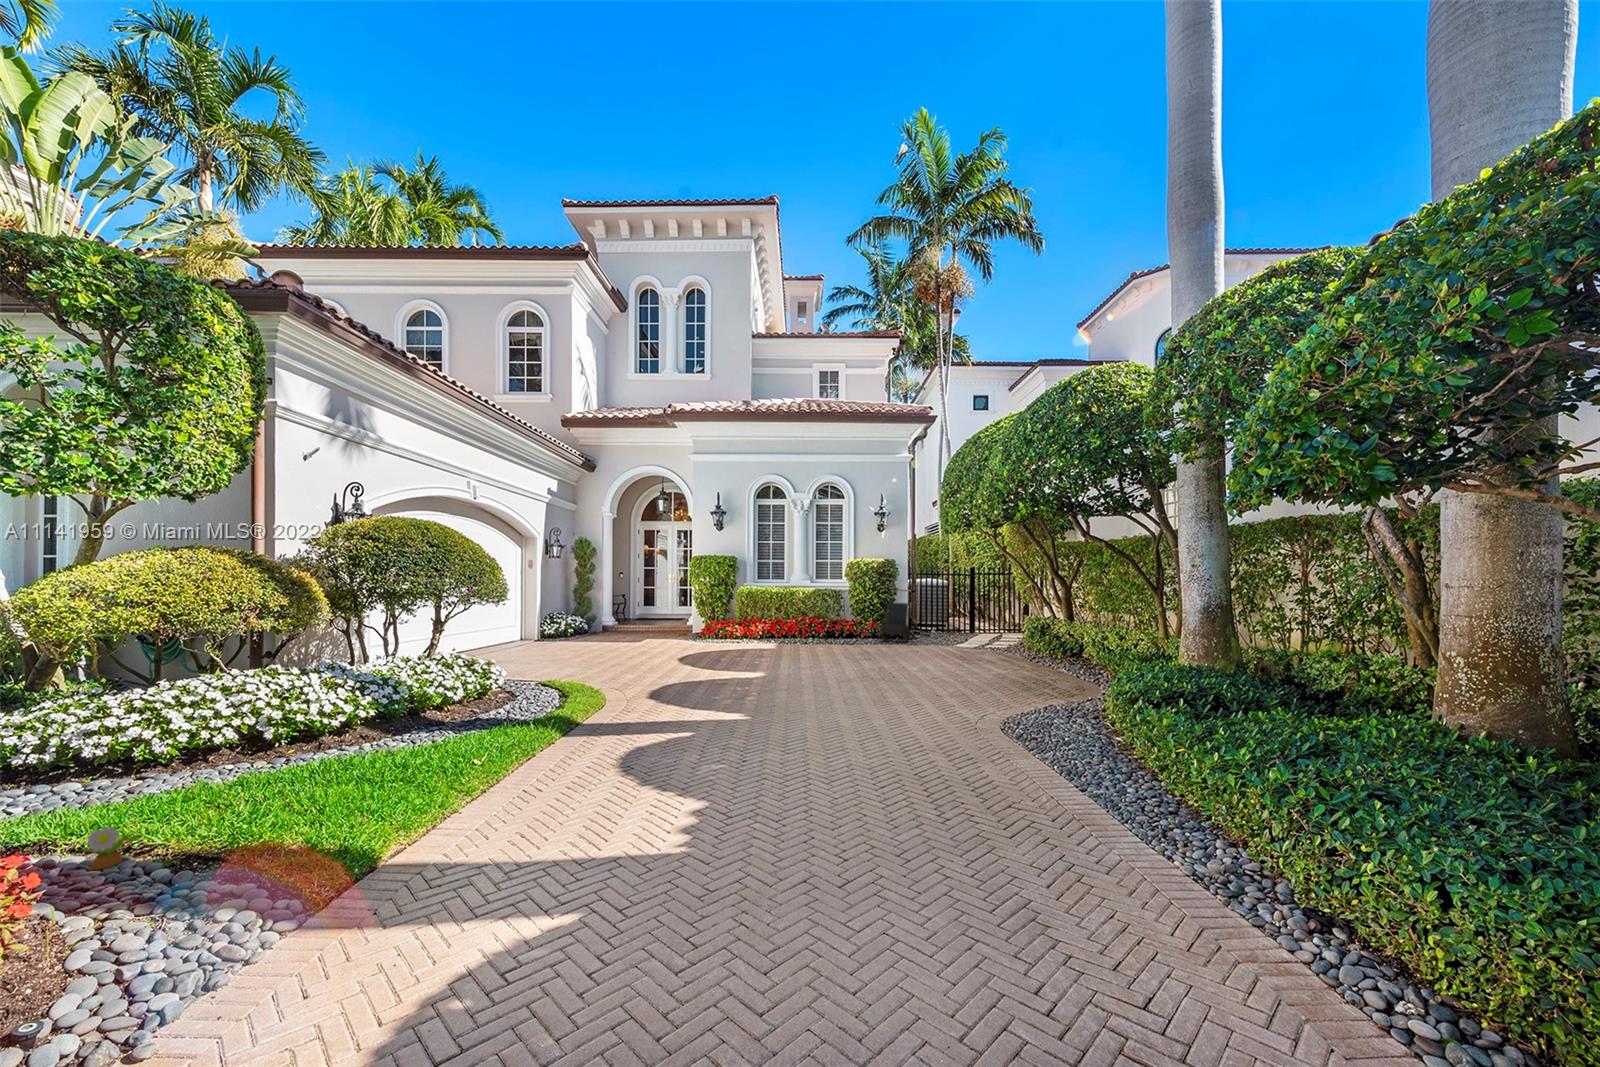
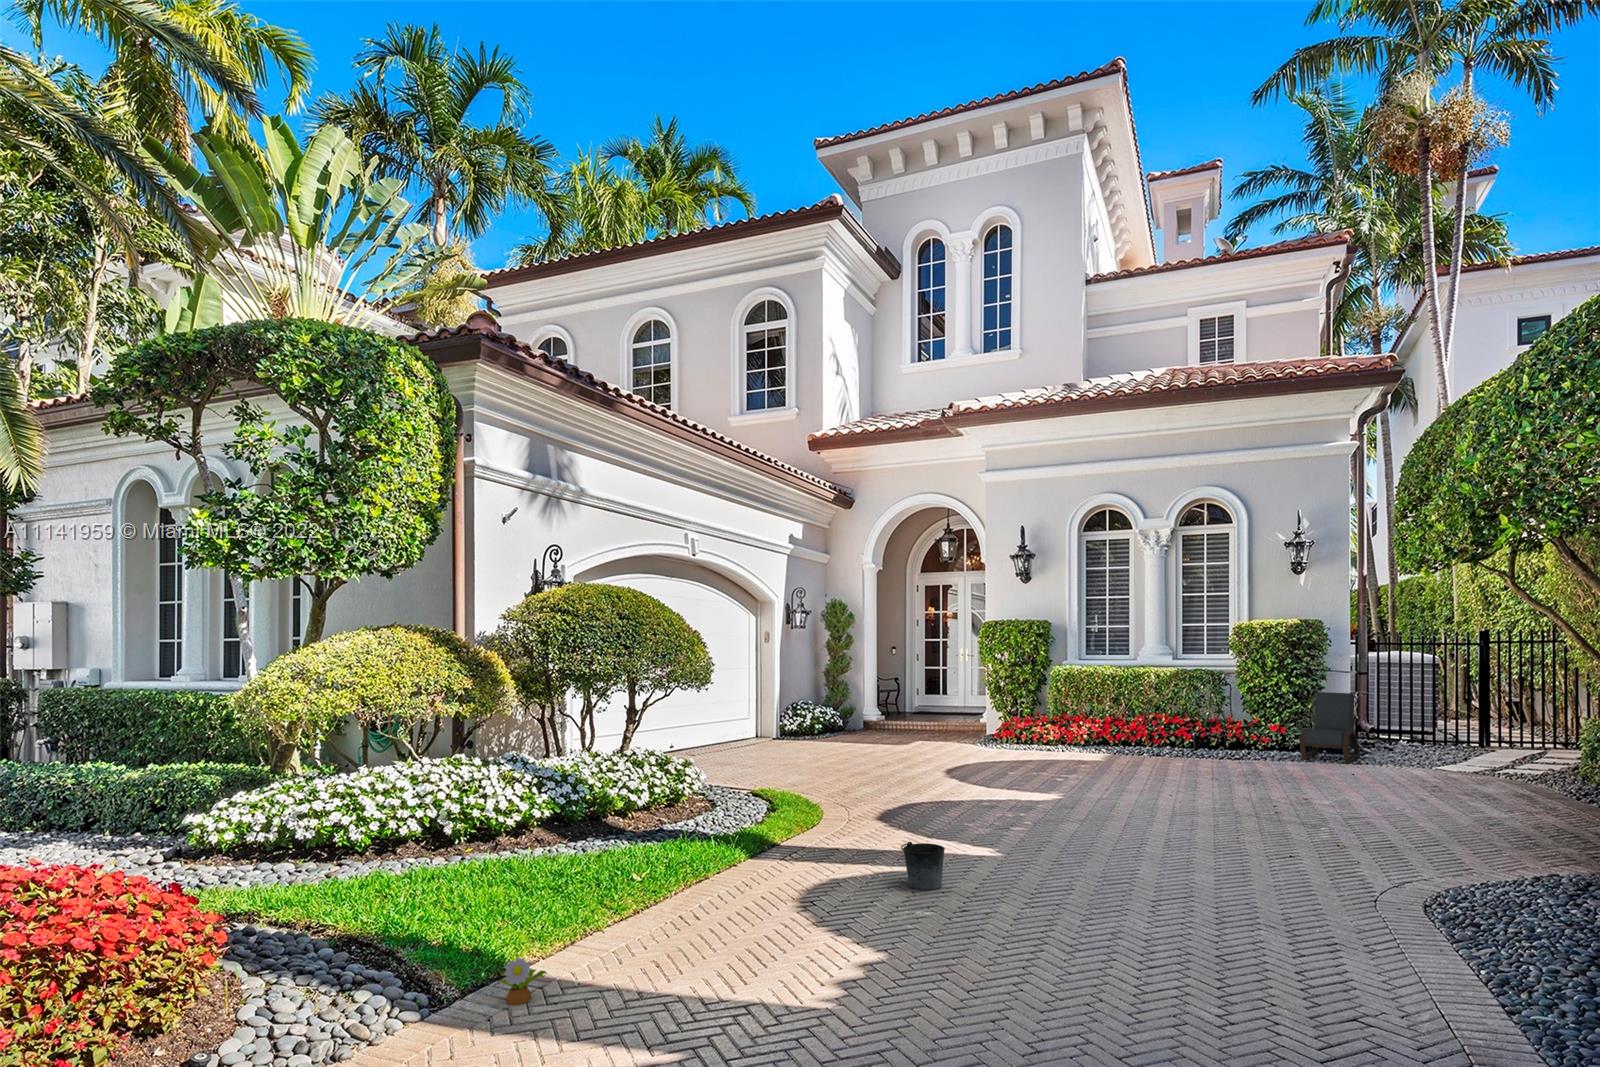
bucket: none [687,712,718,745] -> present [901,842,945,890]
decorative plant: present [80,827,142,870] -> present [494,957,547,1005]

